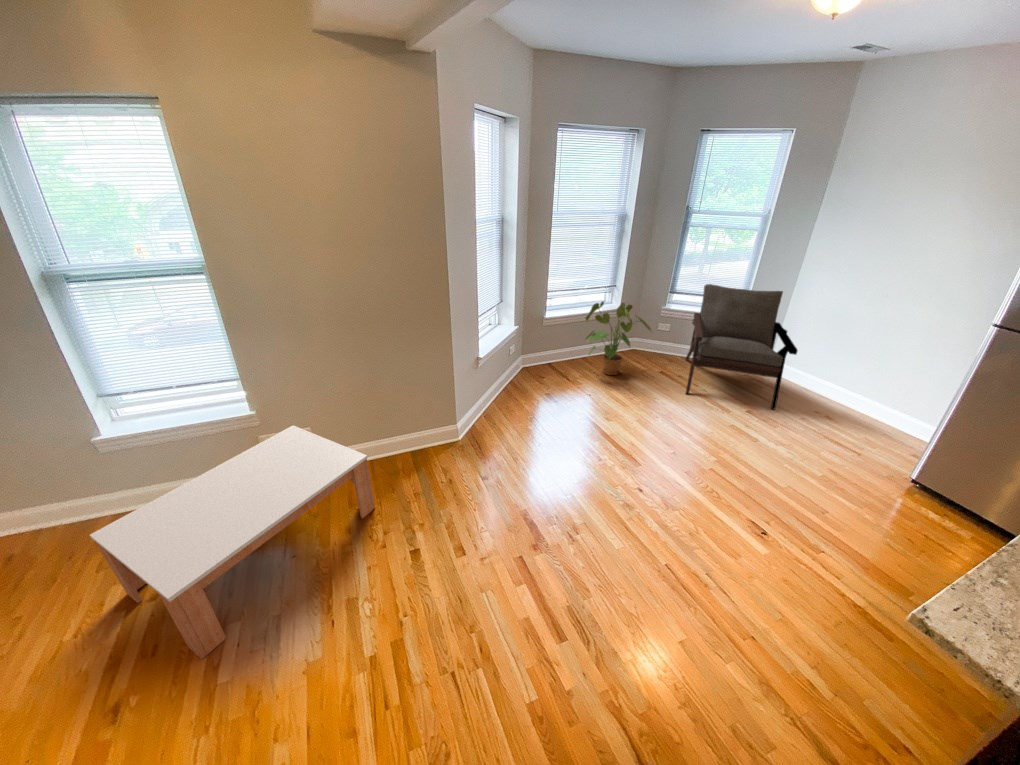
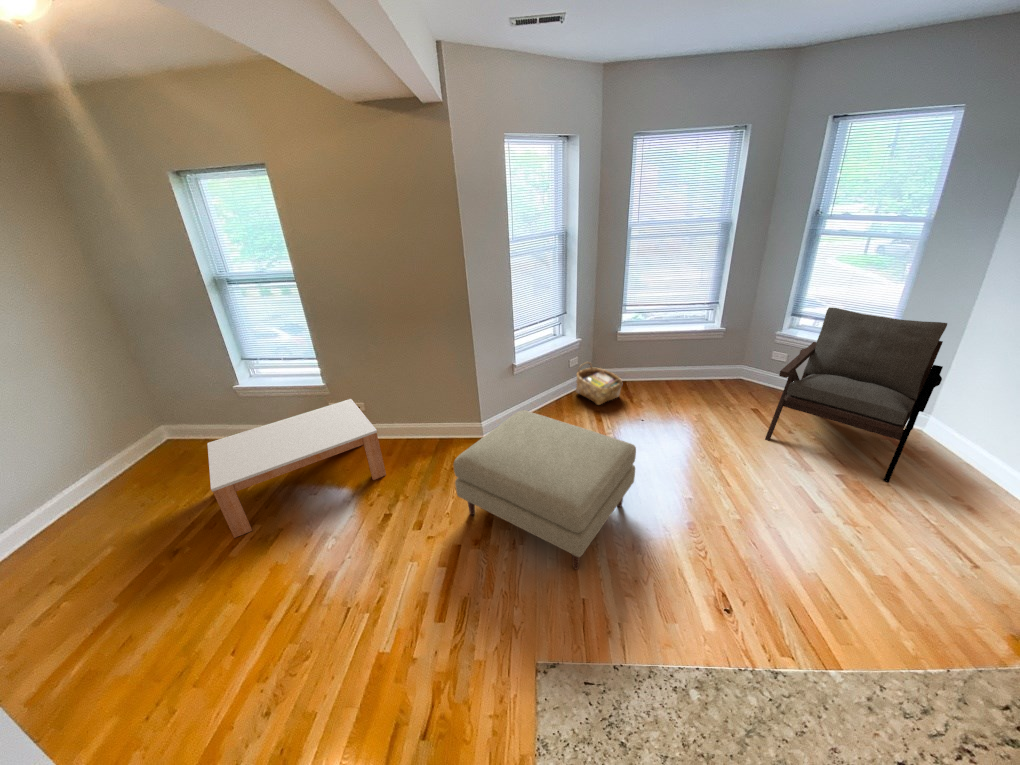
house plant: present [586,302,651,375] -> none [656,320,745,404]
woven basket: none [515,348,561,388] -> present [576,362,622,405]
ottoman: none [497,402,665,541] -> present [454,410,636,570]

